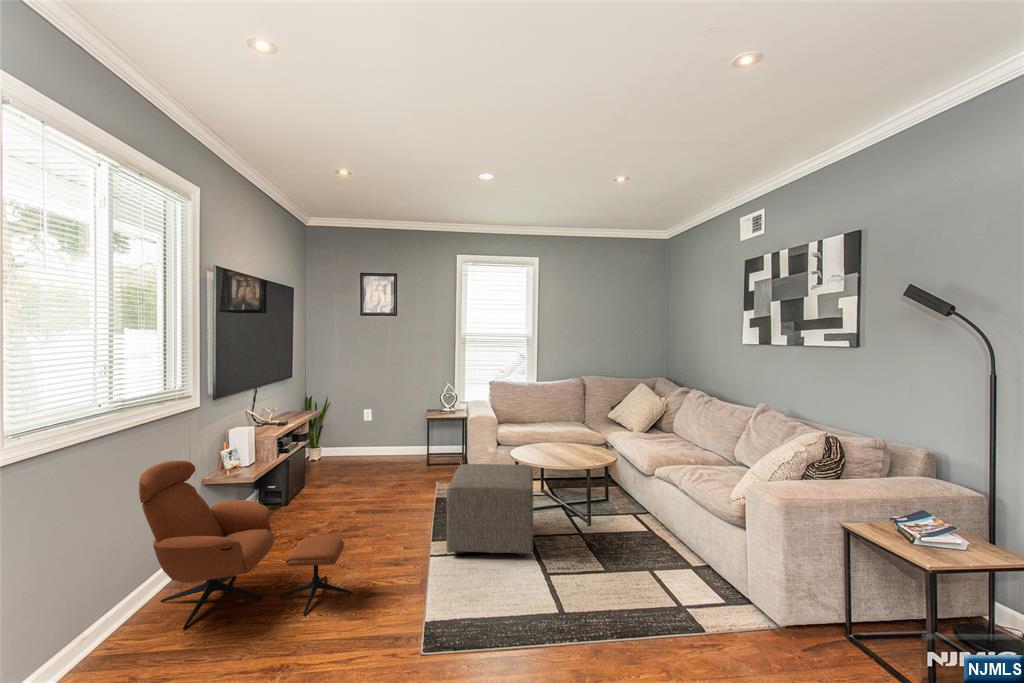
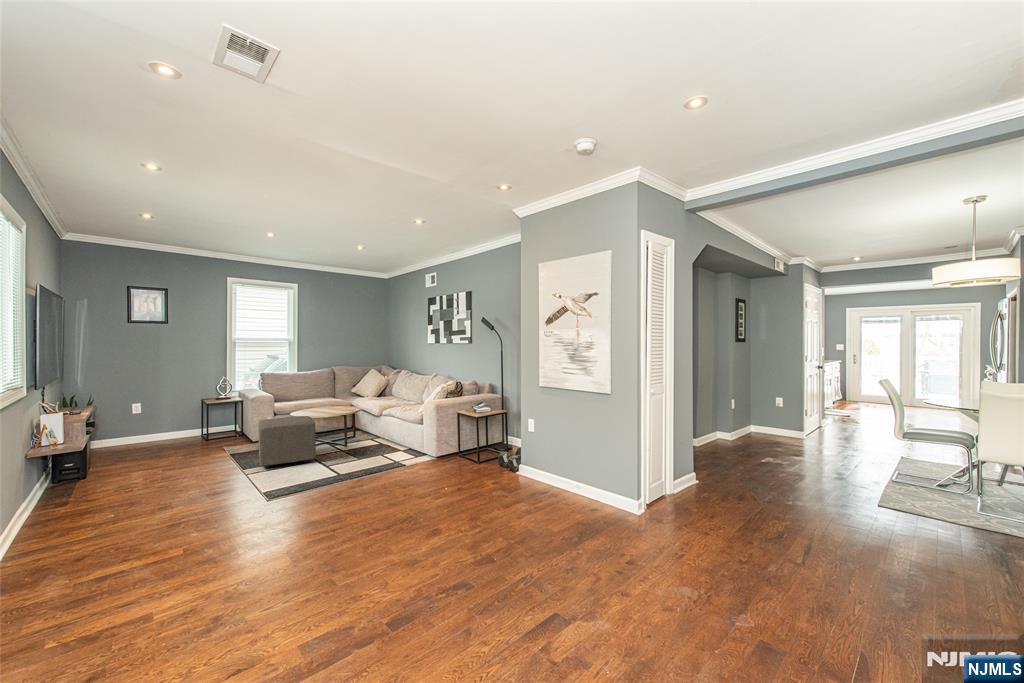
lounge chair: present [139,461,352,629] -> none [43,426,206,521]

